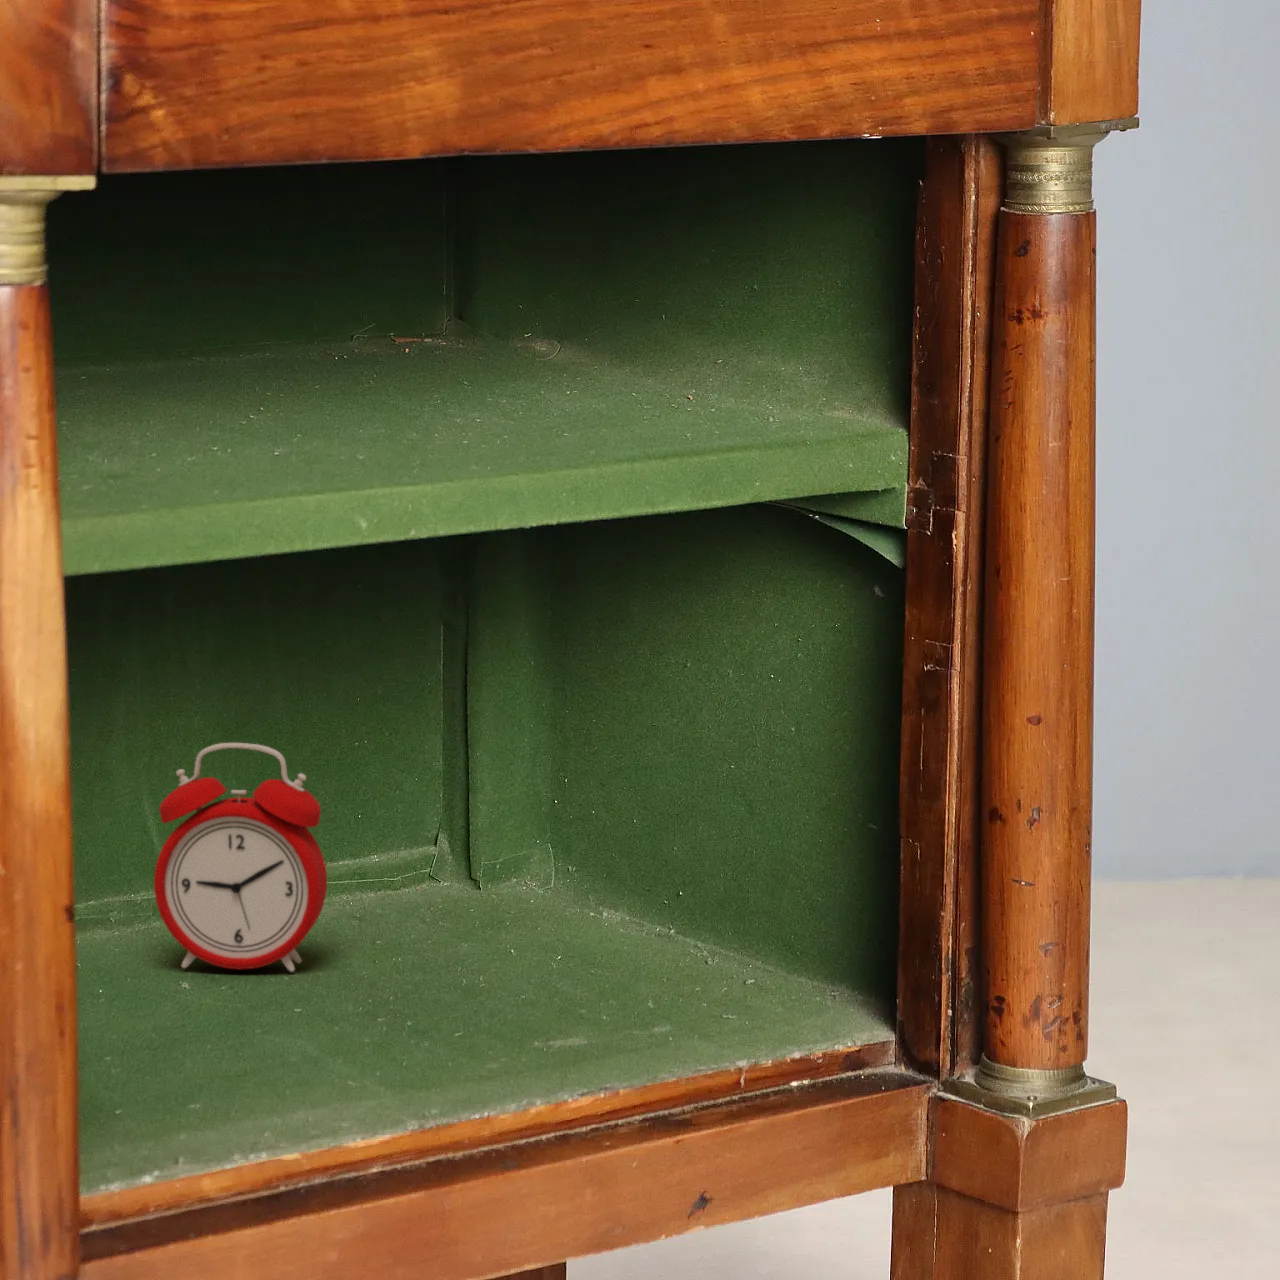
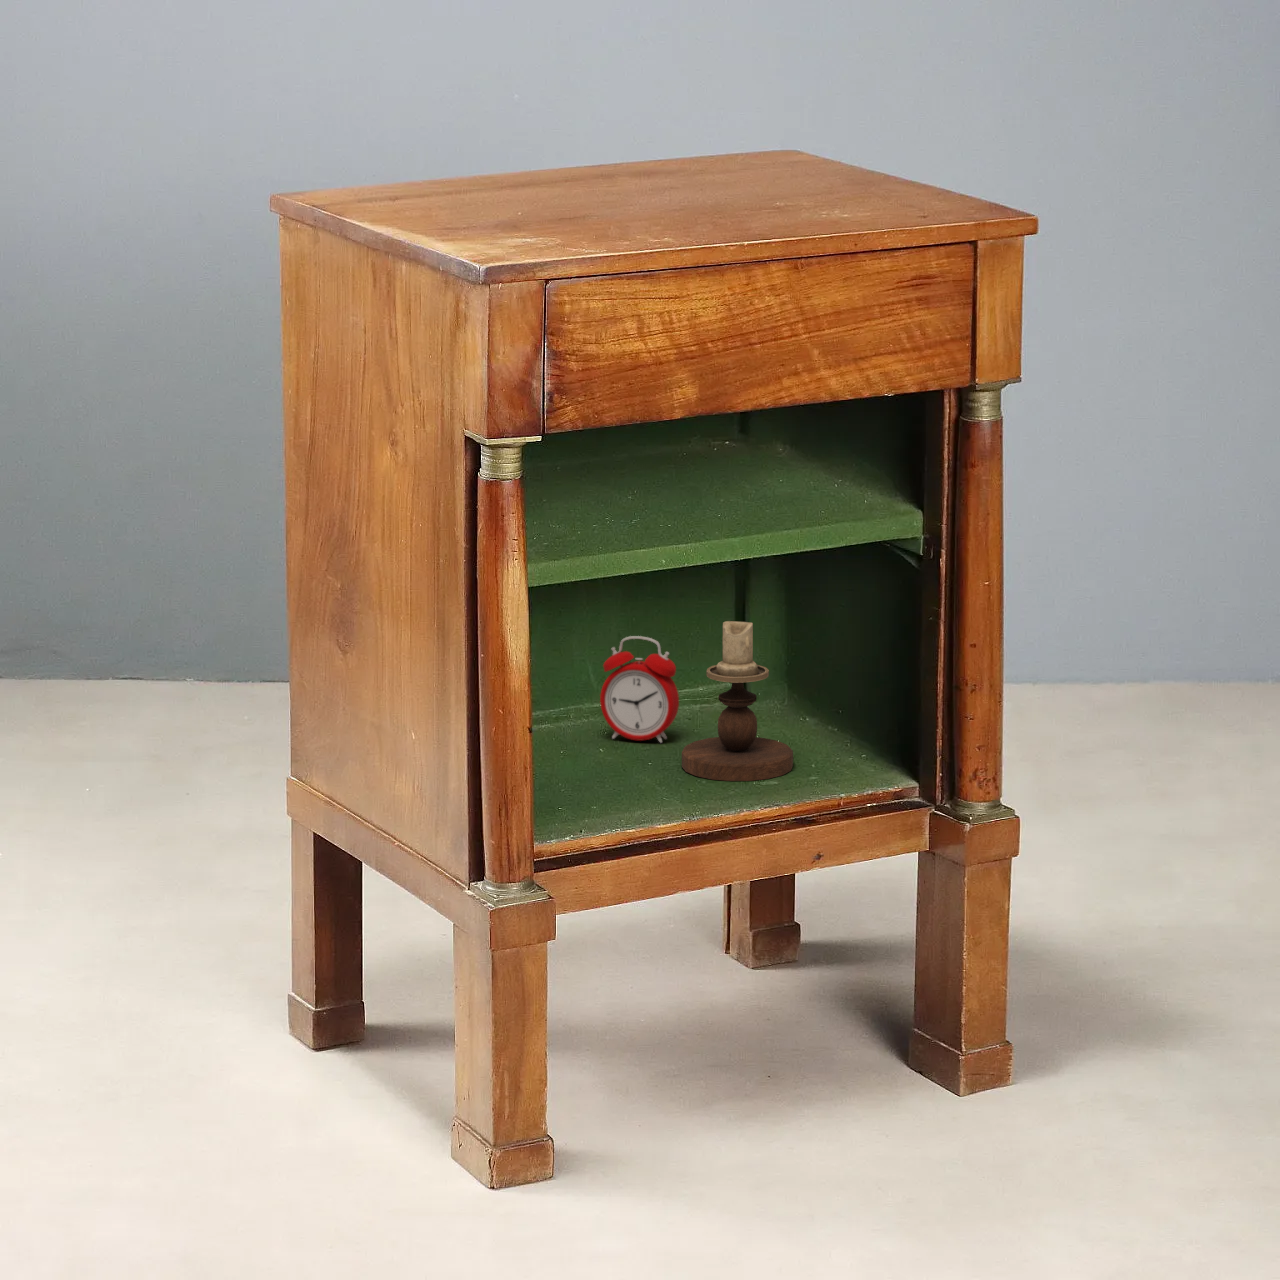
candlestick: none [363,694,608,1053] -> present [682,621,793,781]

